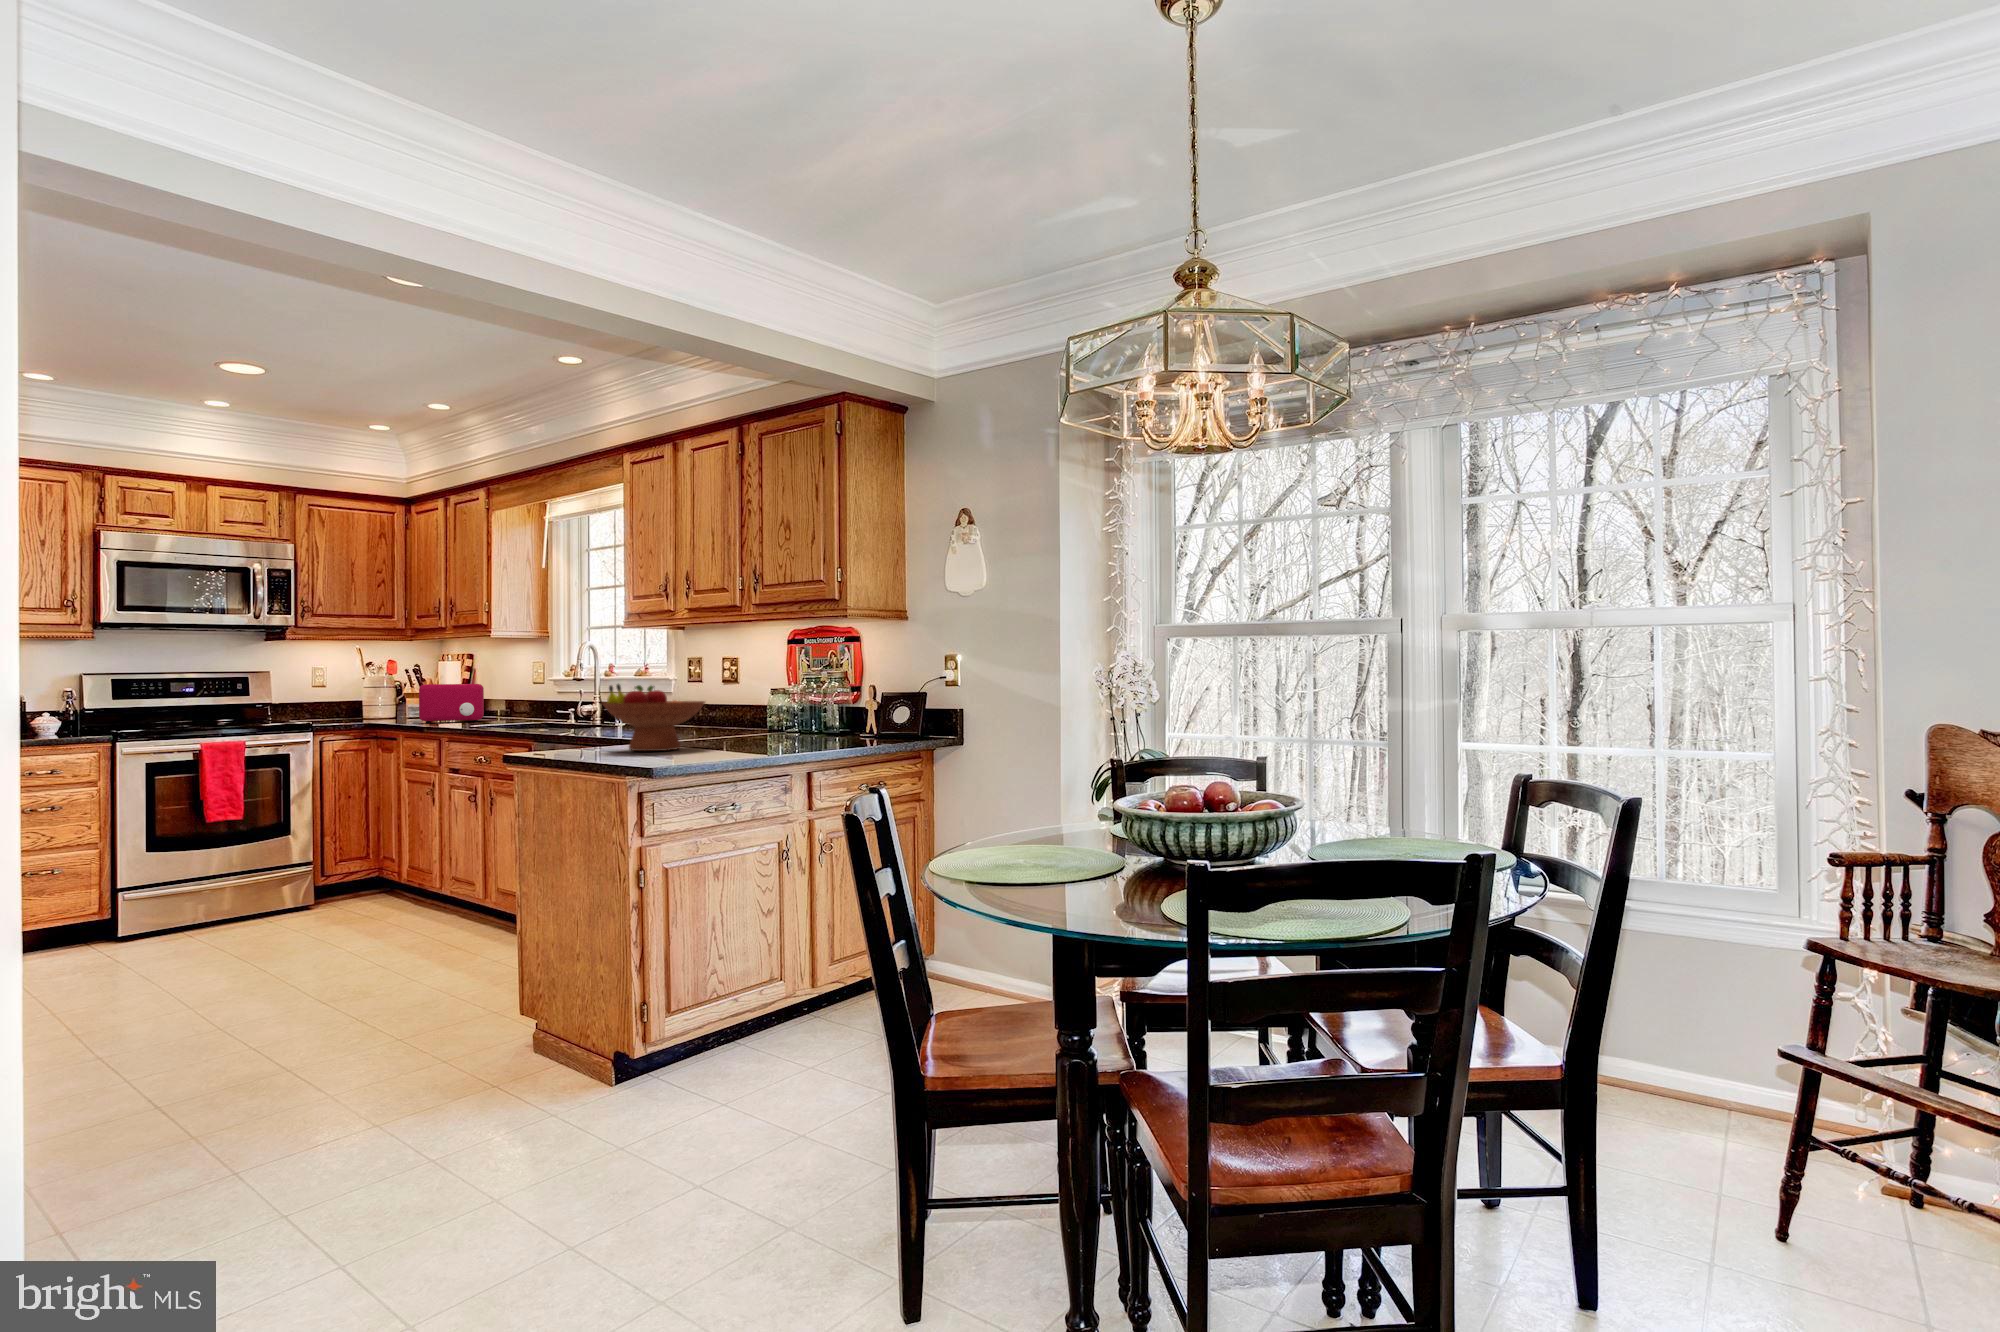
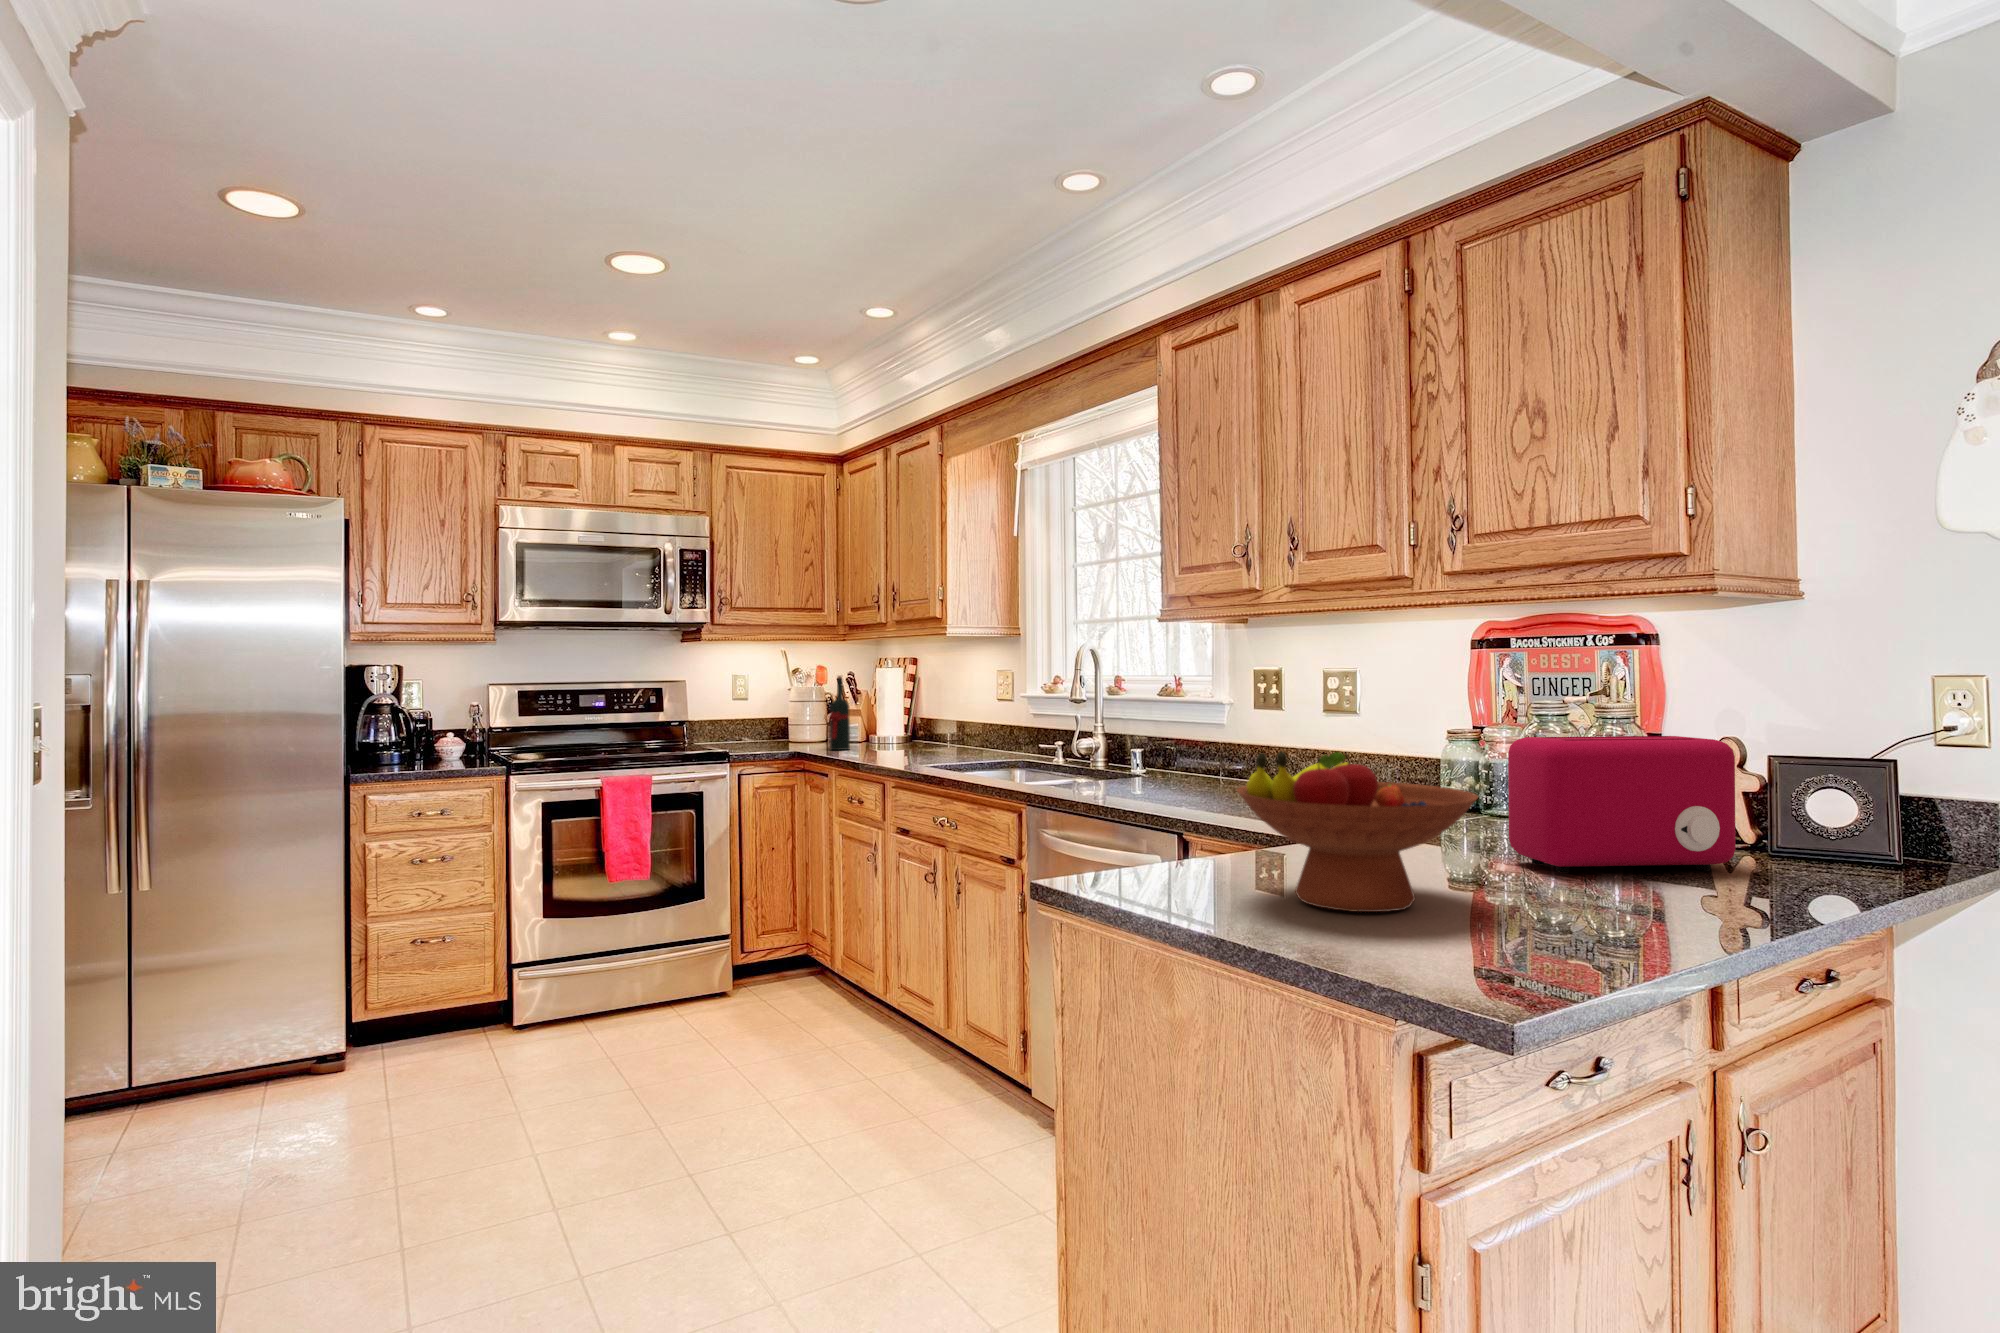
wine bottle: none [399,667,416,723] -> present [830,676,850,750]
toaster: present [419,684,484,723] -> present [1508,736,1736,873]

